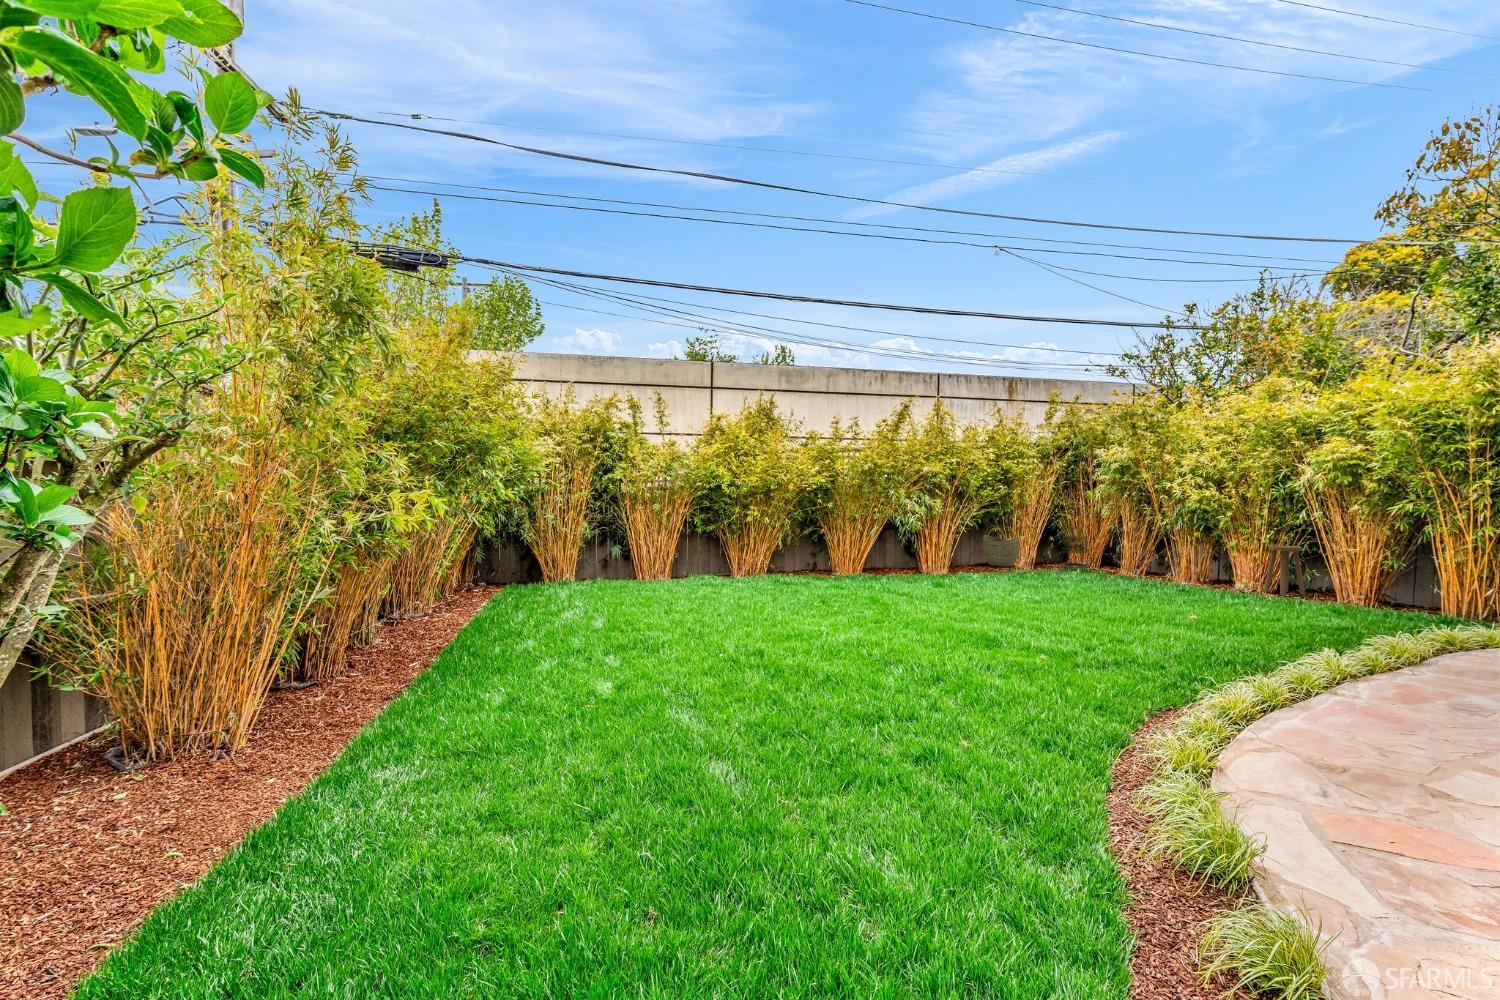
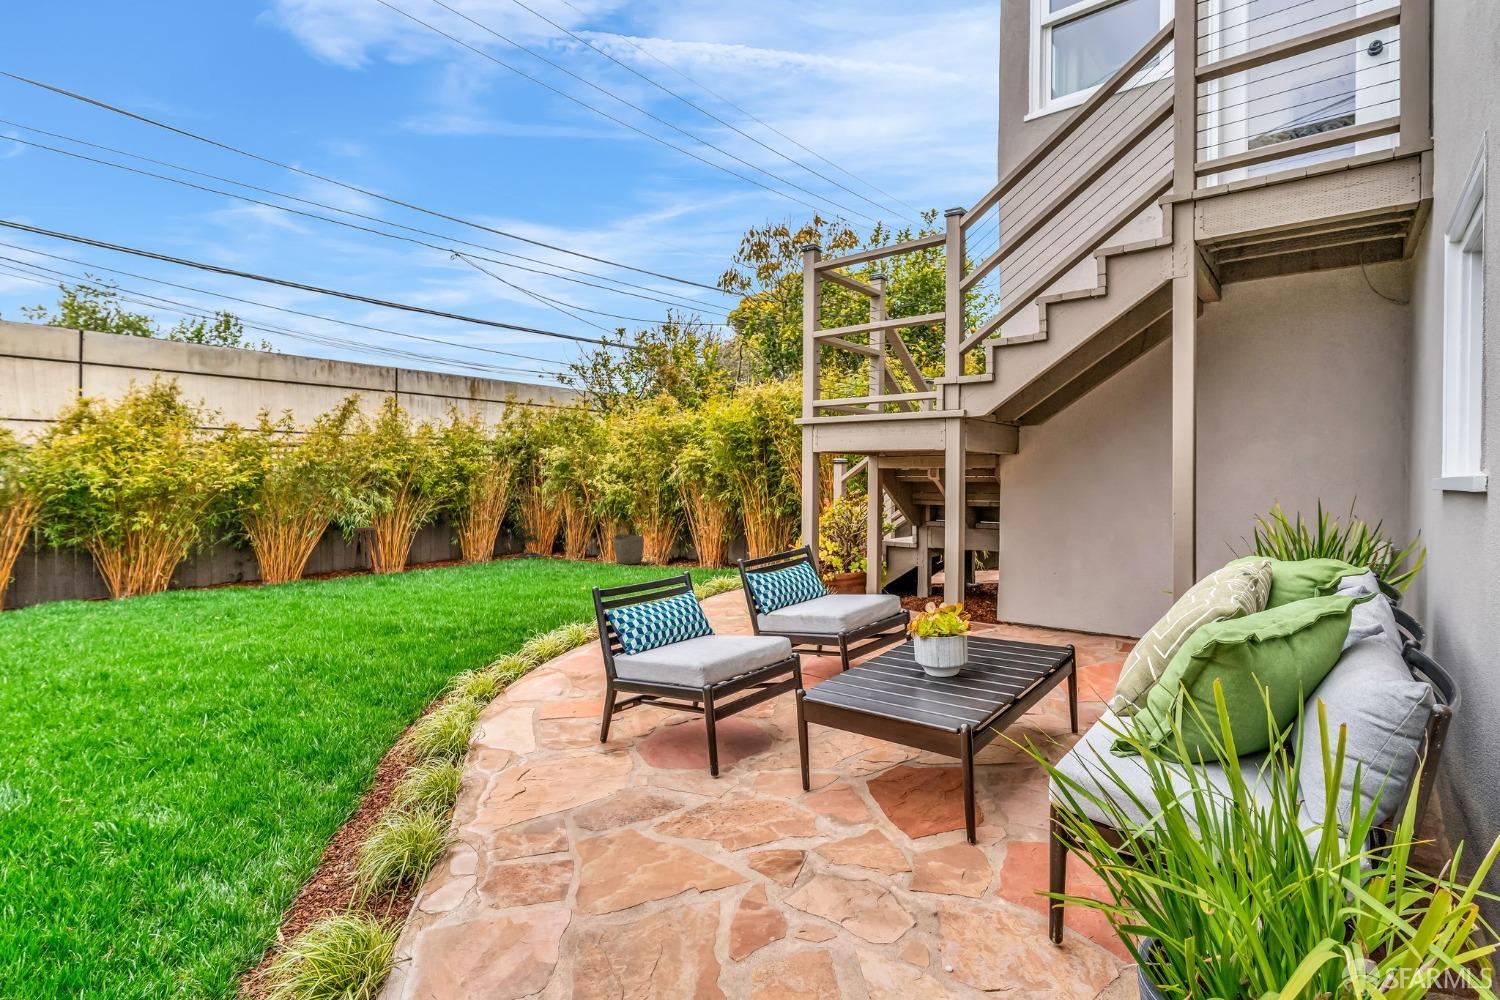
woven basket: present [983,527,1020,567] -> present [613,532,644,564]
stool: present [1264,545,1305,596] -> present [351,526,381,569]

